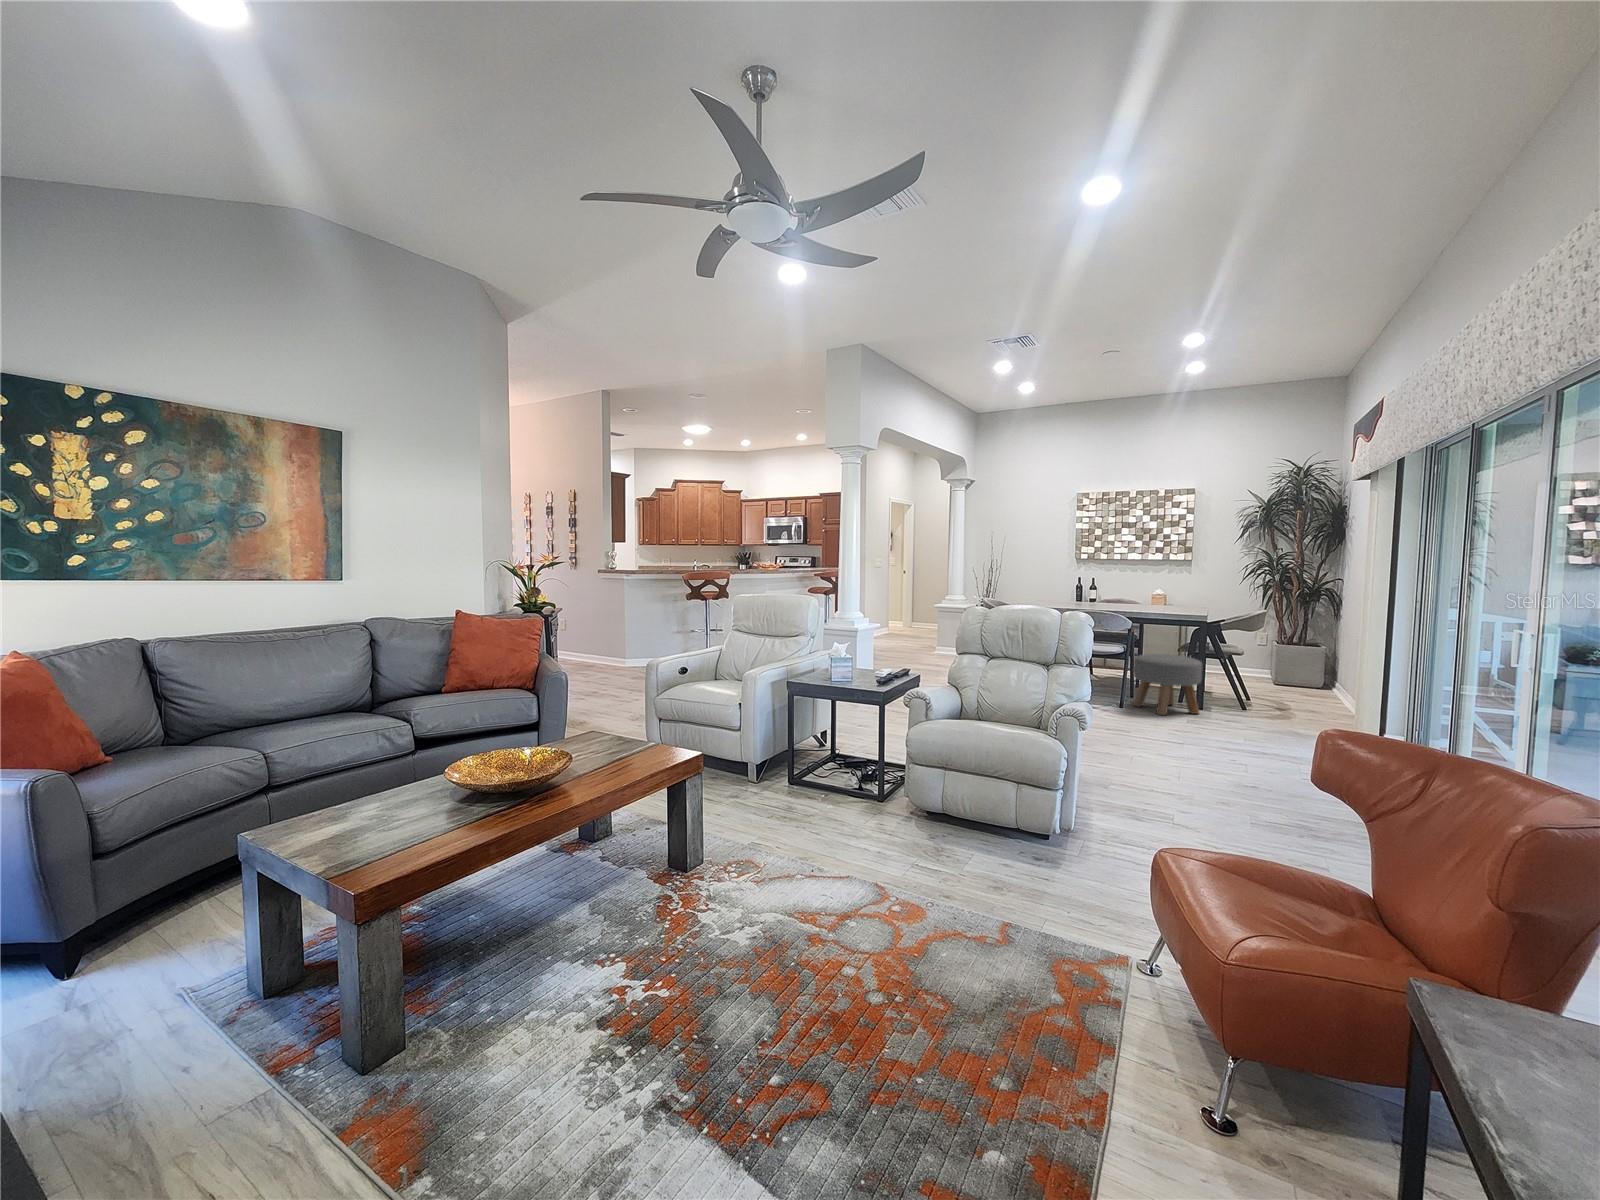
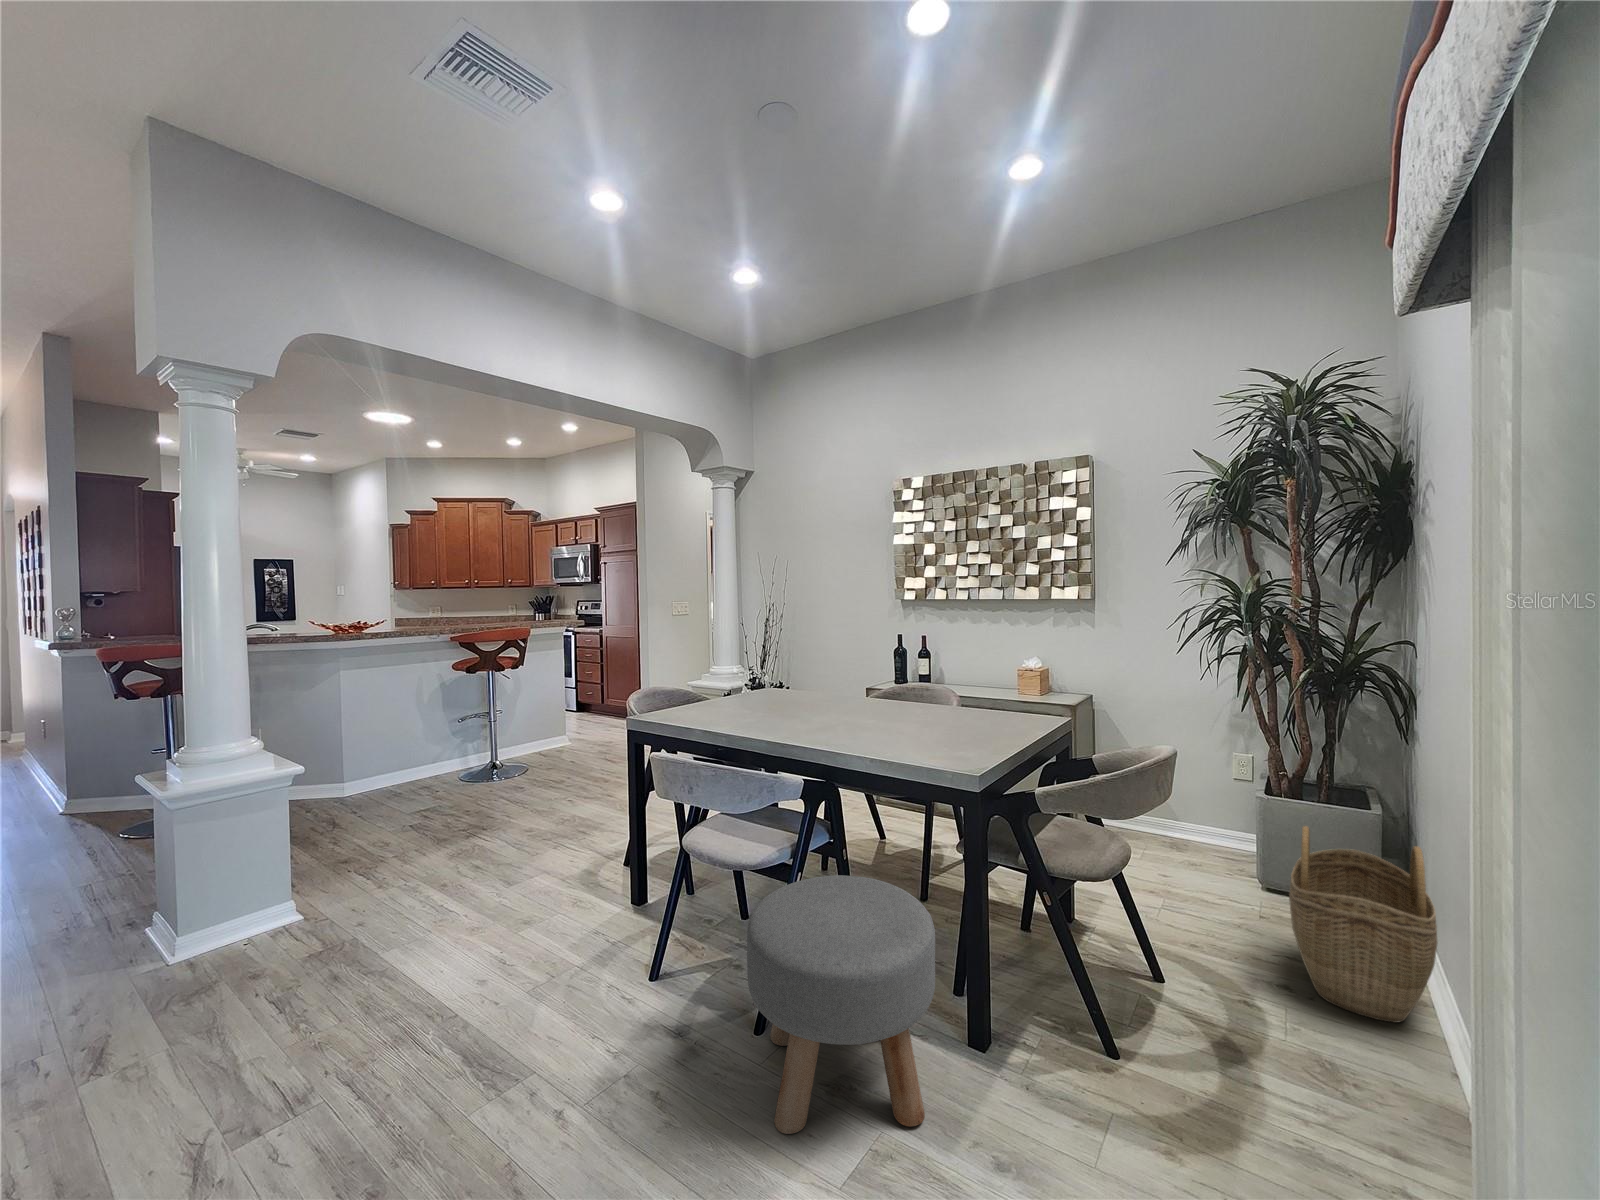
woven basket: none [1294,643,1343,703] -> present [1289,826,1438,1023]

